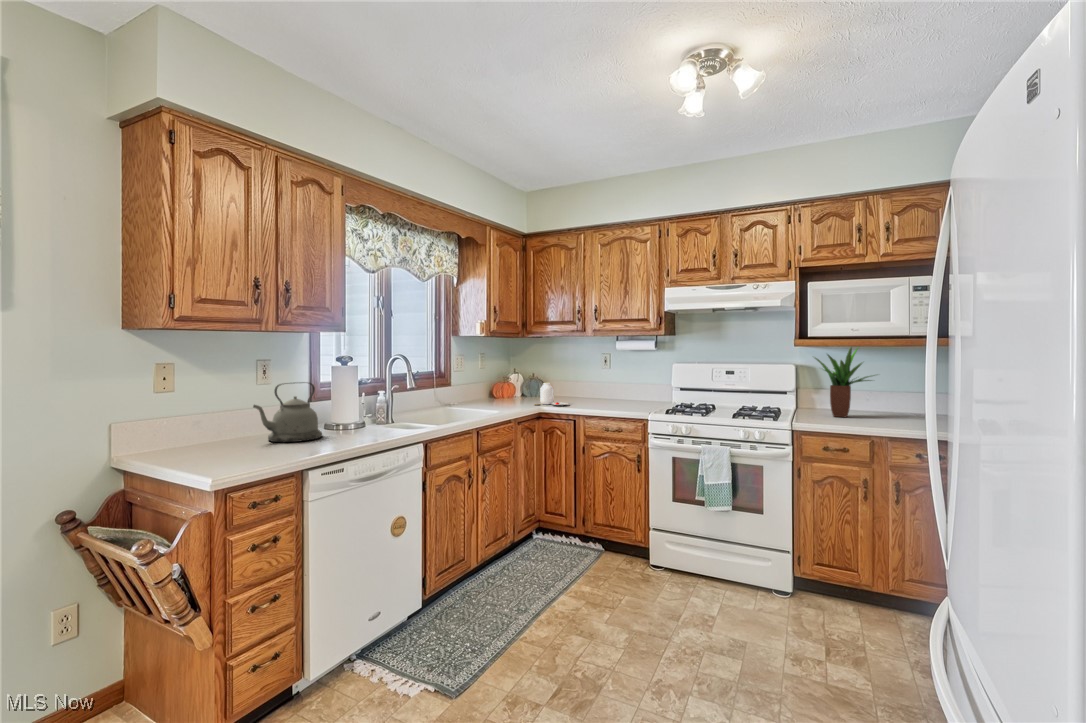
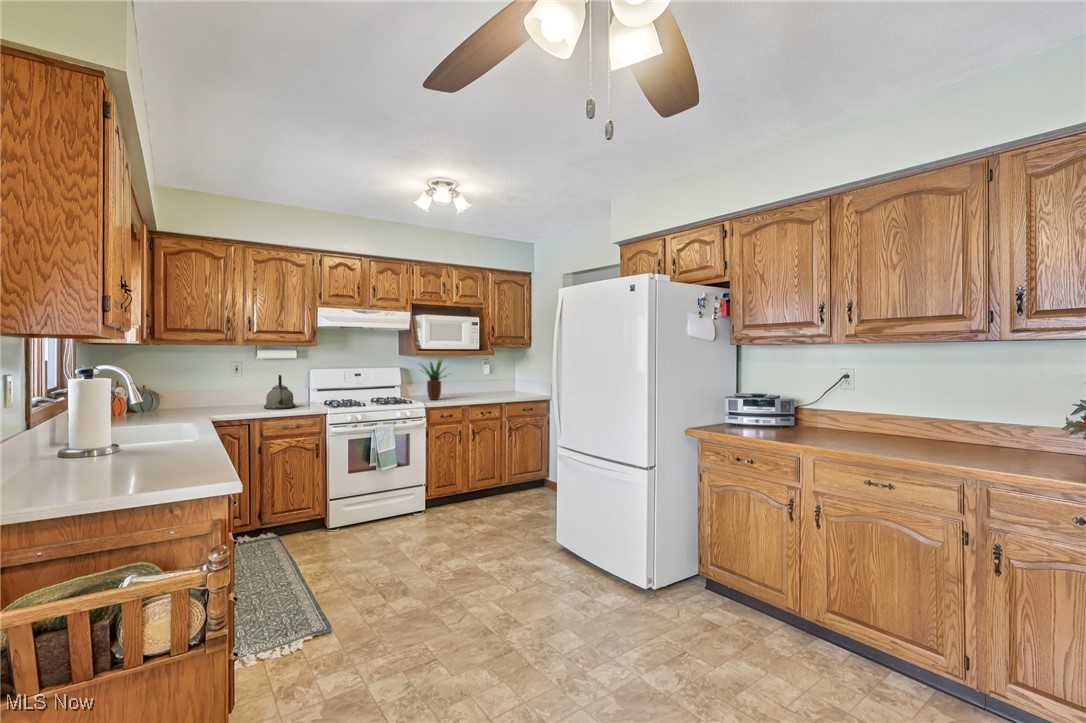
kettle: present [253,382,322,442] -> present [264,375,296,409]
jar: present [540,383,568,406] -> none [190,391,232,414]

